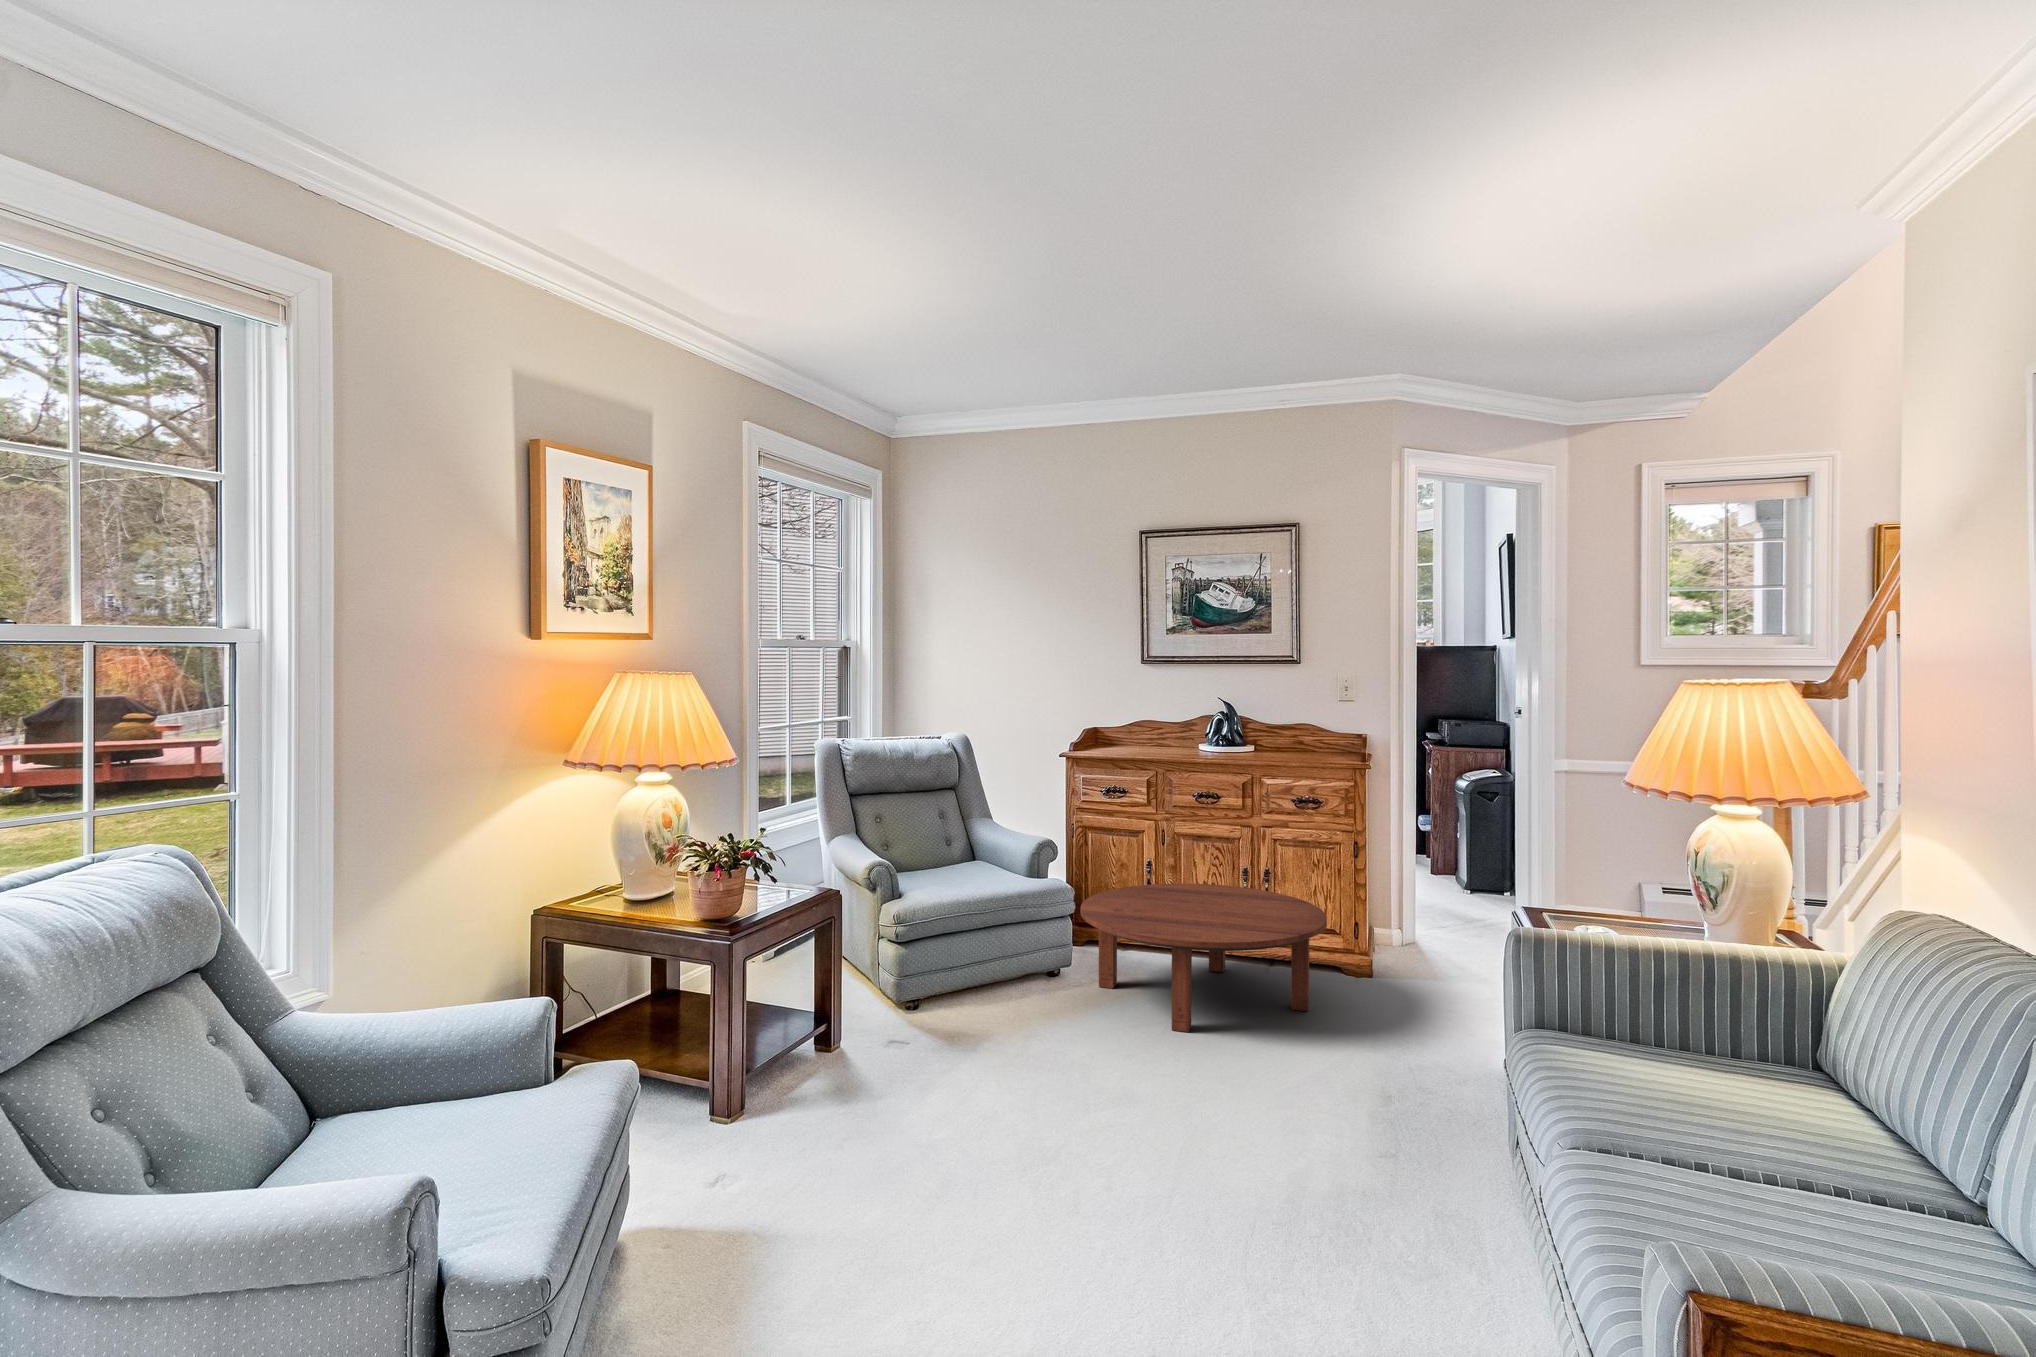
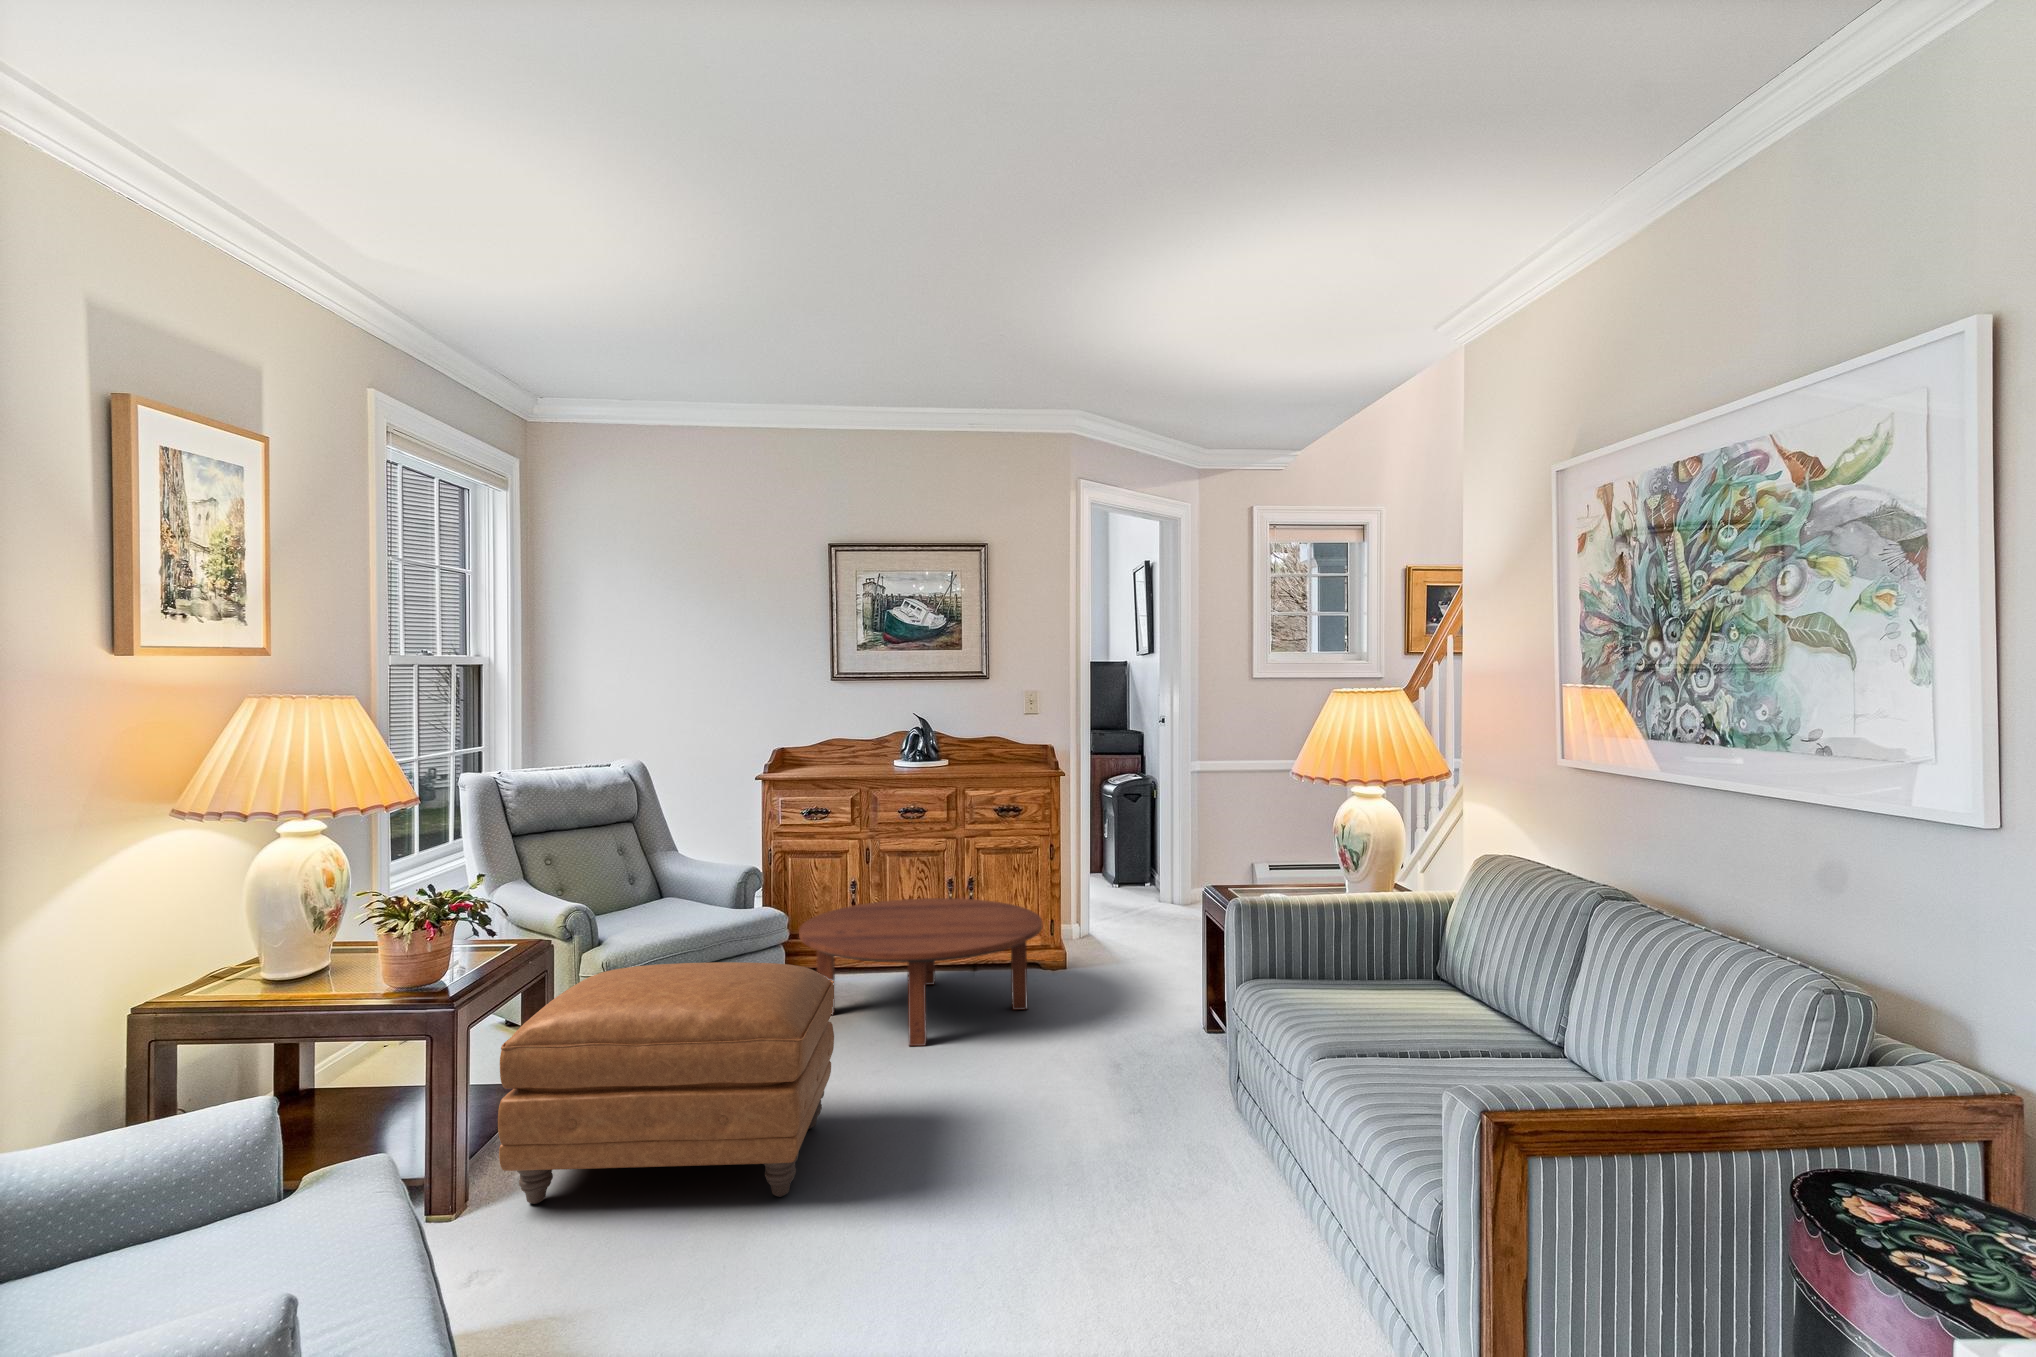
ottoman: none [772,922,1074,1152] -> present [498,962,834,1204]

